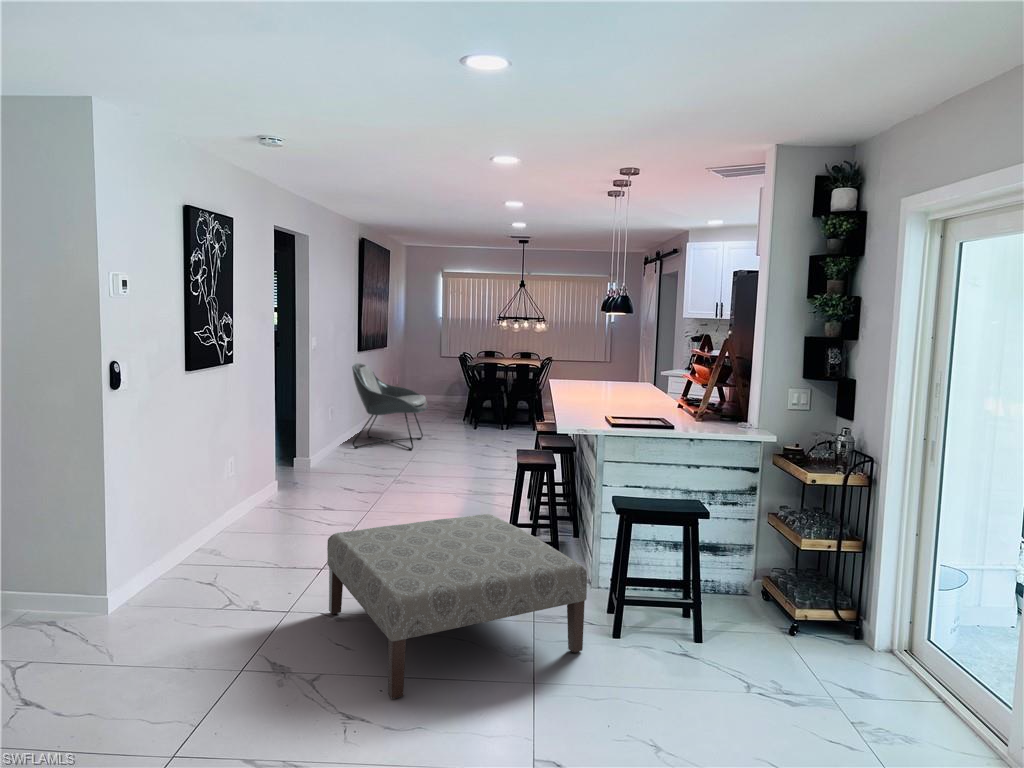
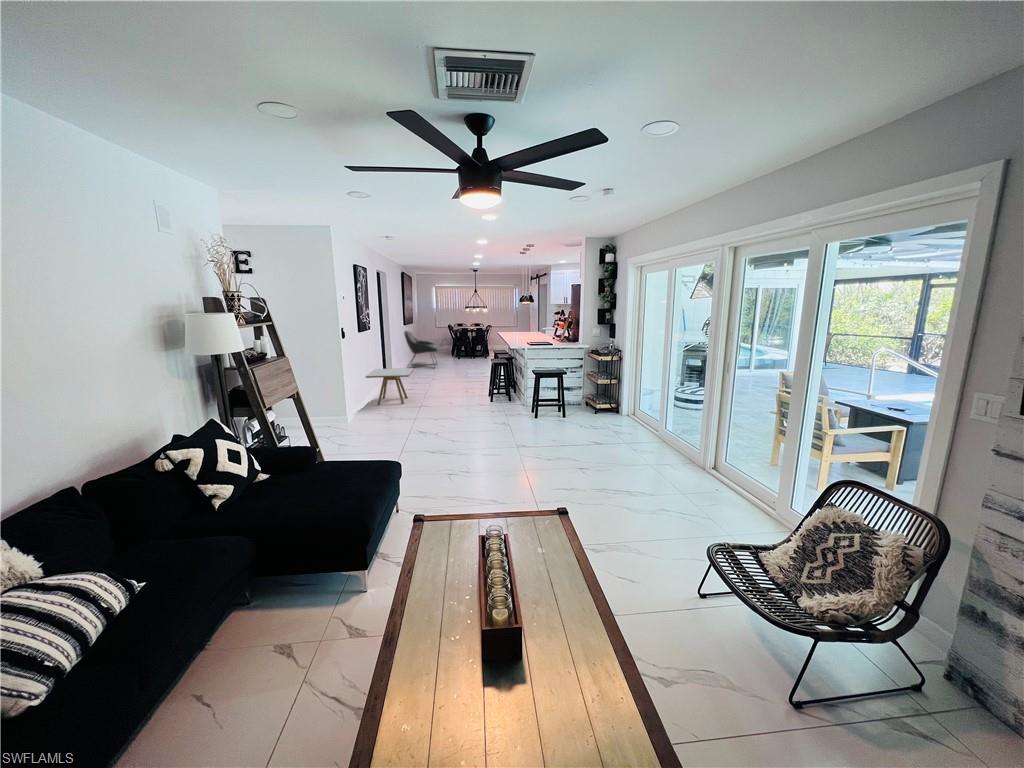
side table: none [199,456,331,550] -> present [365,368,414,405]
ottoman: present [327,514,587,699] -> none [430,382,527,437]

